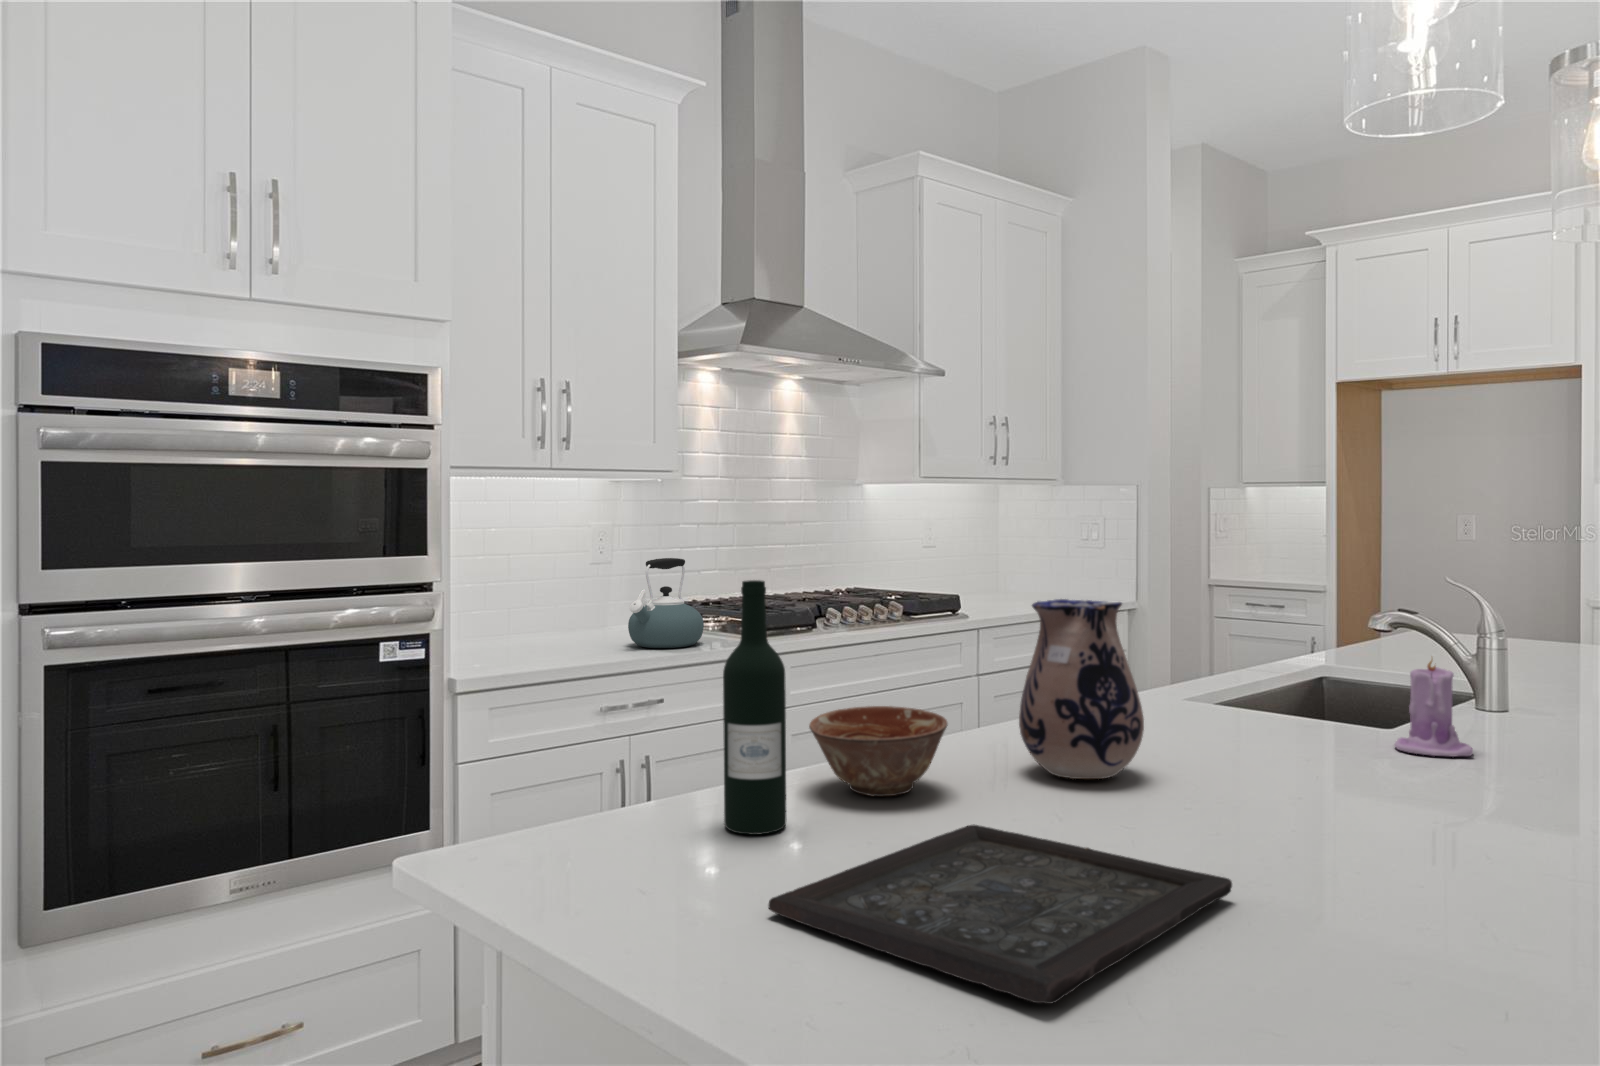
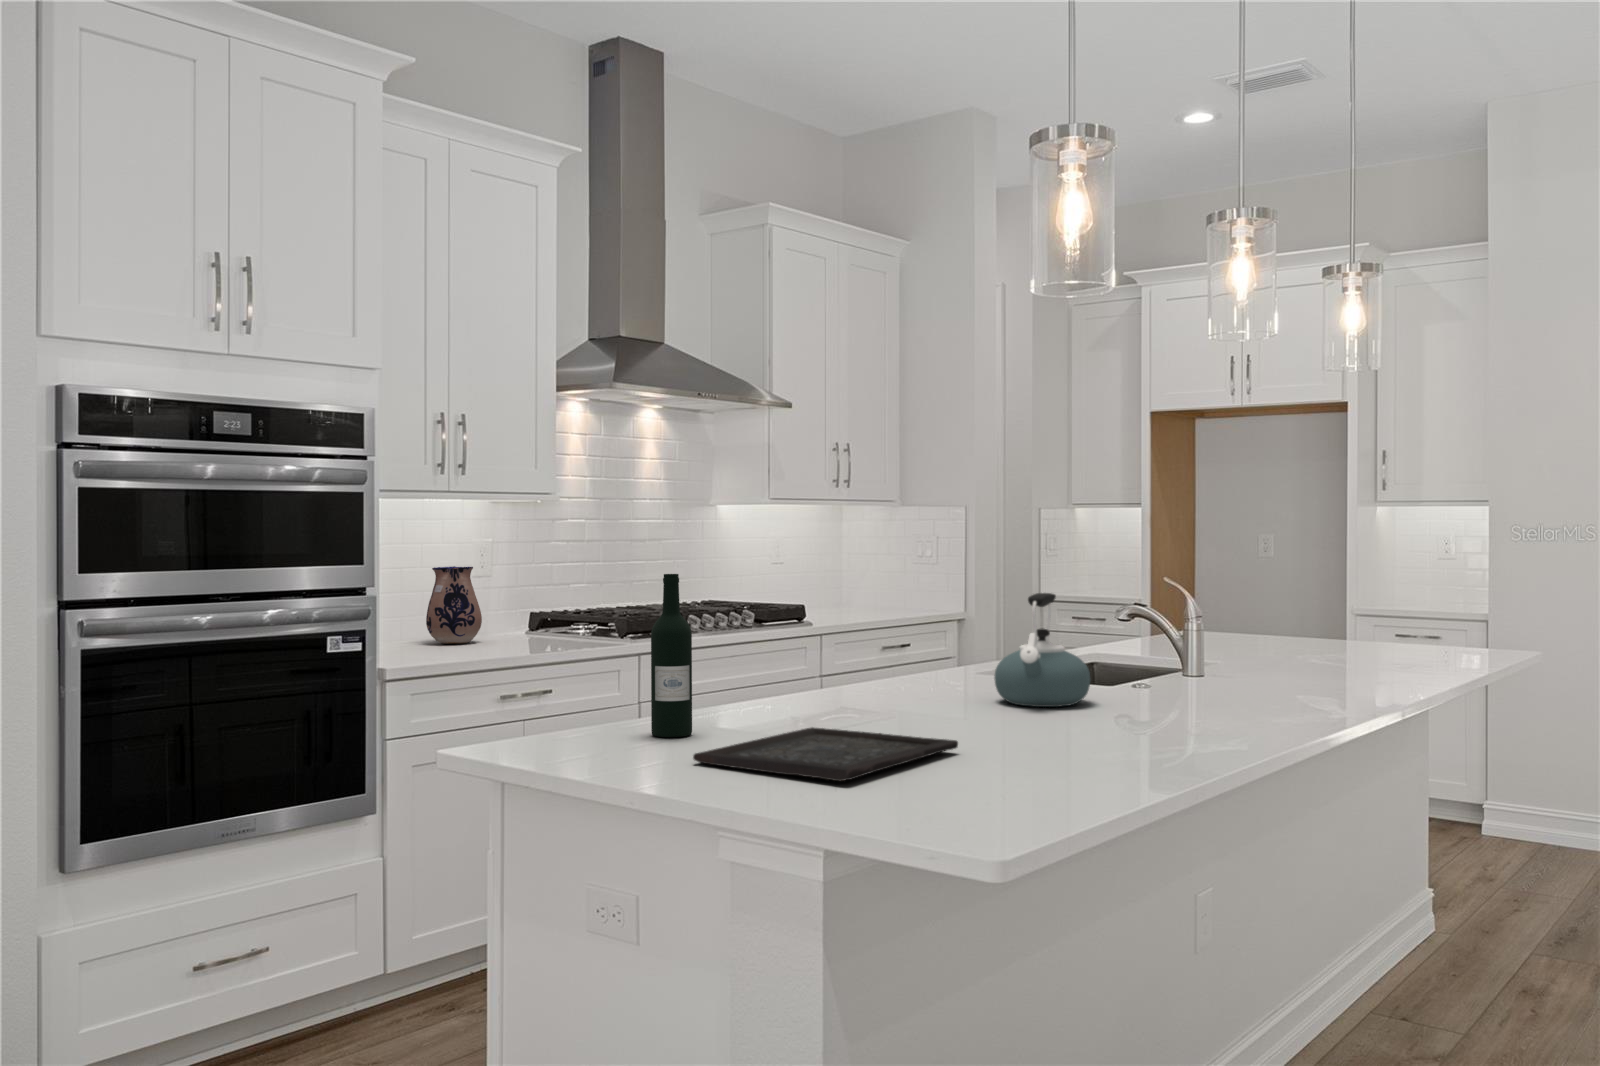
kettle: present [628,558,704,648] -> present [994,593,1090,707]
ceramic pitcher: present [1019,599,1144,779] -> present [426,566,482,644]
candle: present [1394,659,1473,756] -> none [1103,629,1152,697]
ceramic bowl: present [809,706,948,796] -> none [702,664,796,721]

